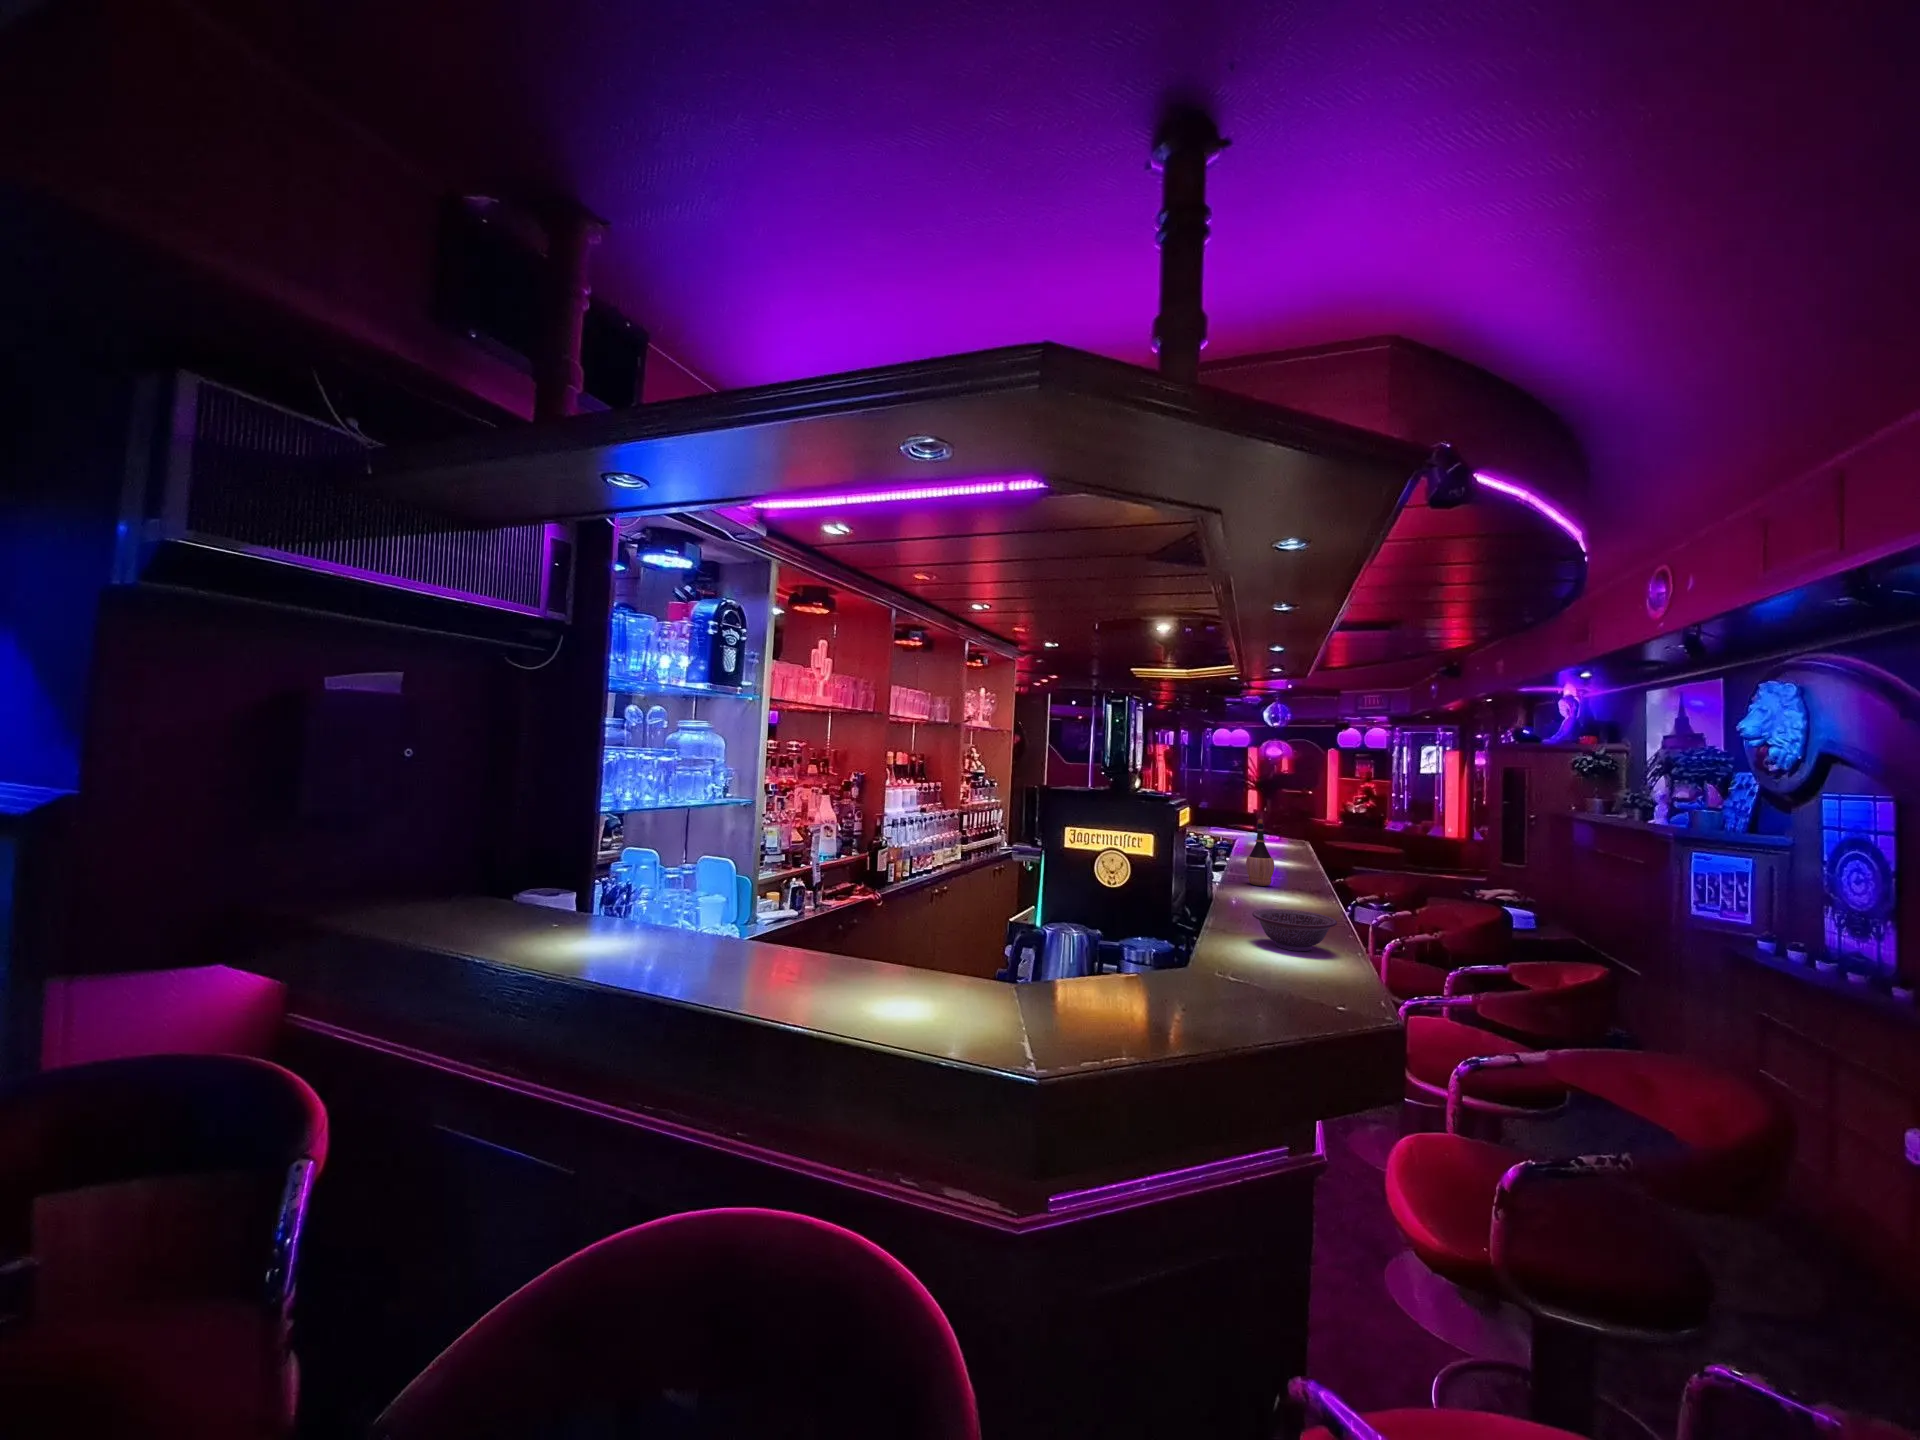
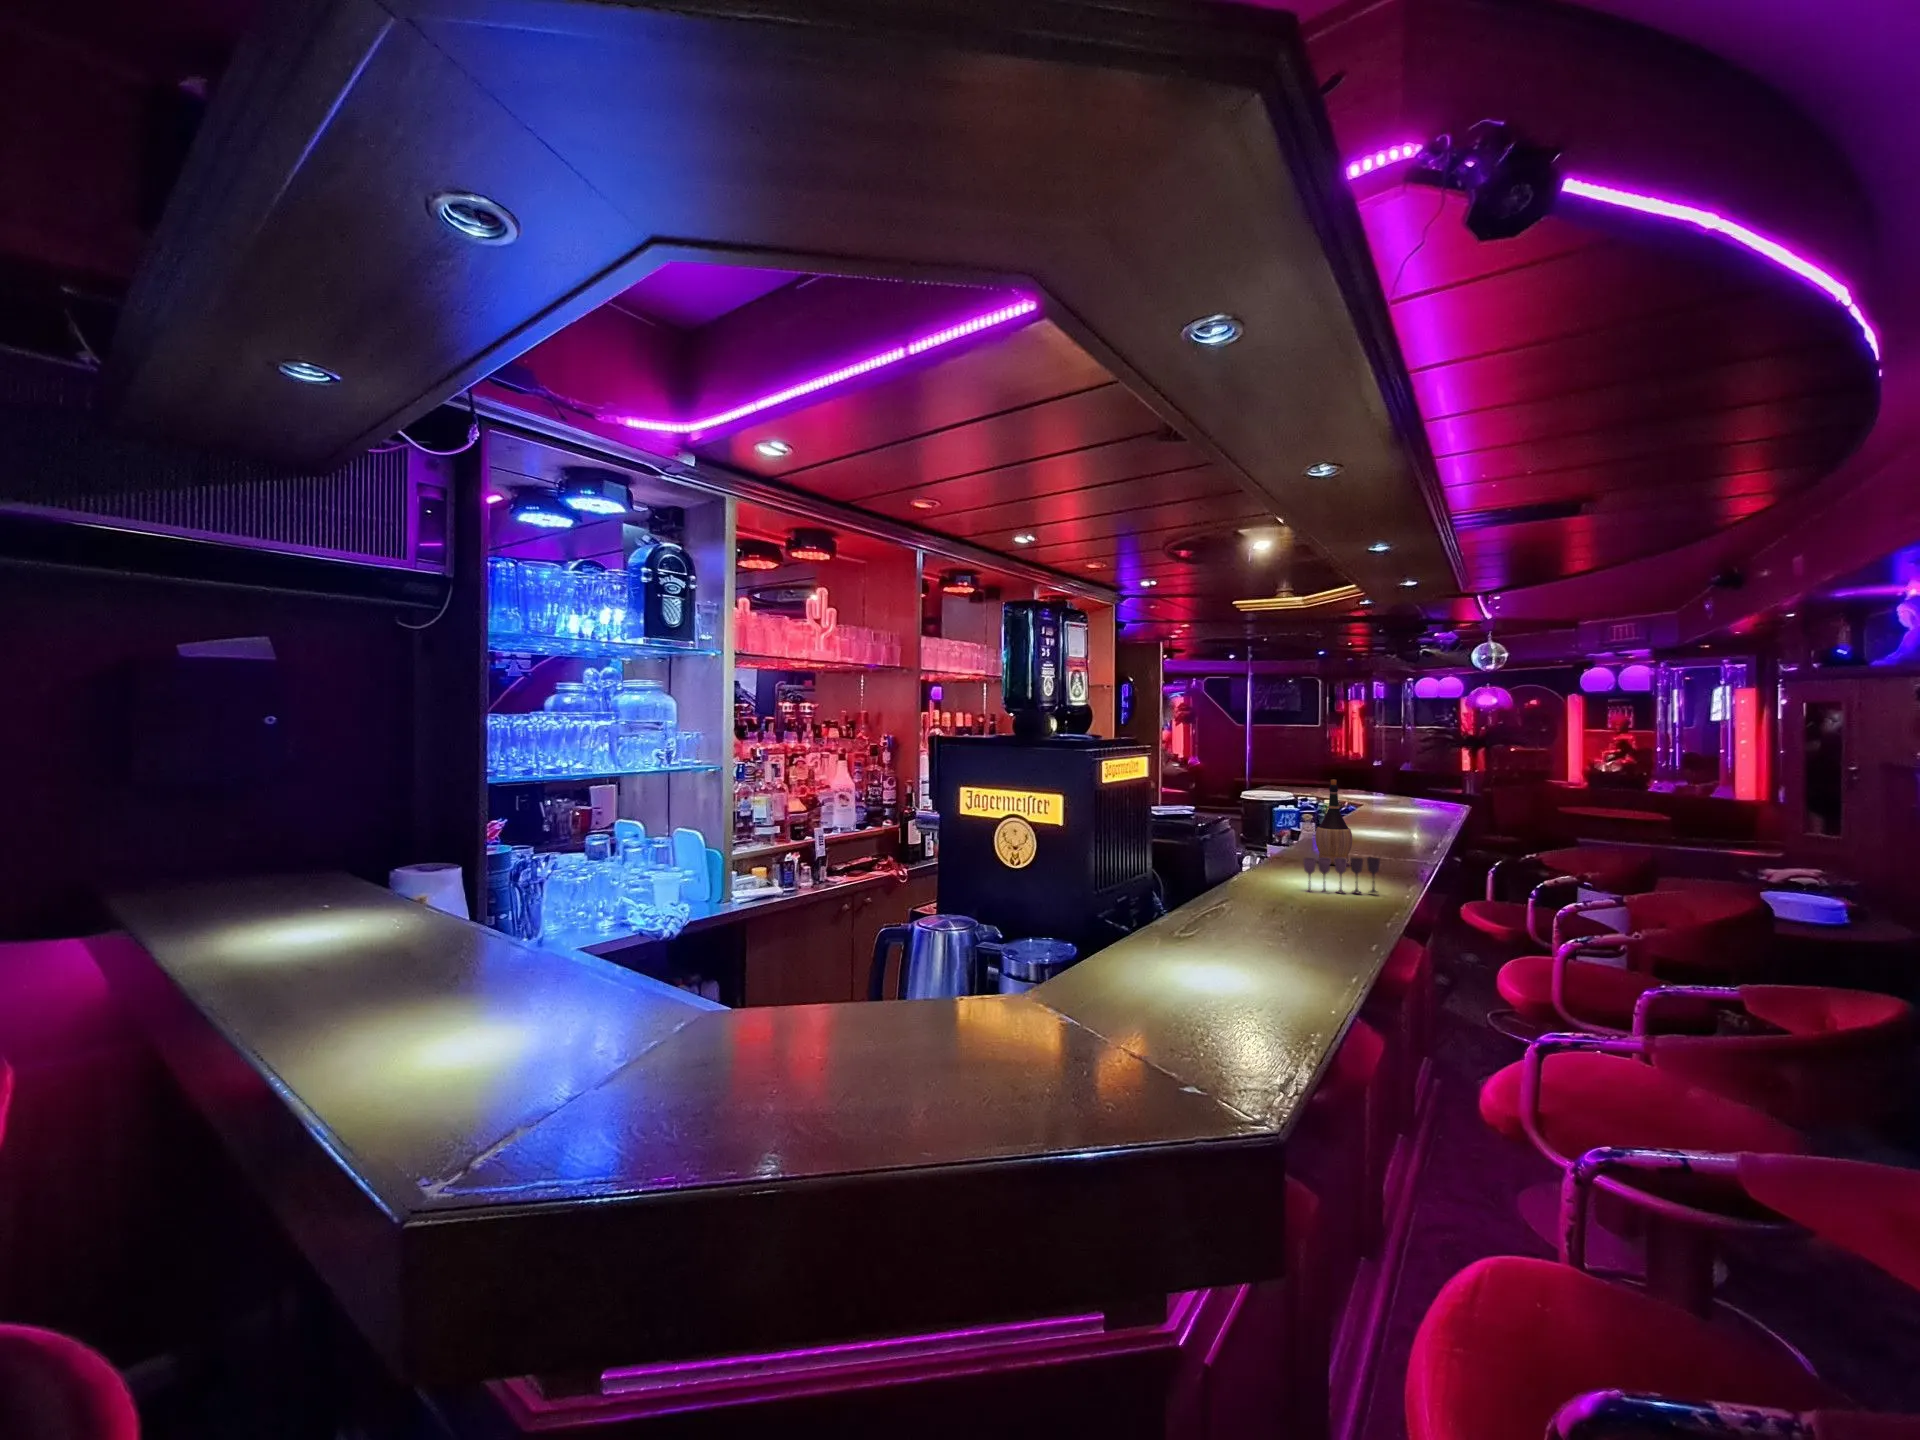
wine glass: none [1266,880,1318,908] -> present [1303,857,1380,894]
decorative bowl: present [1252,909,1337,951] -> none [1208,896,1320,953]

